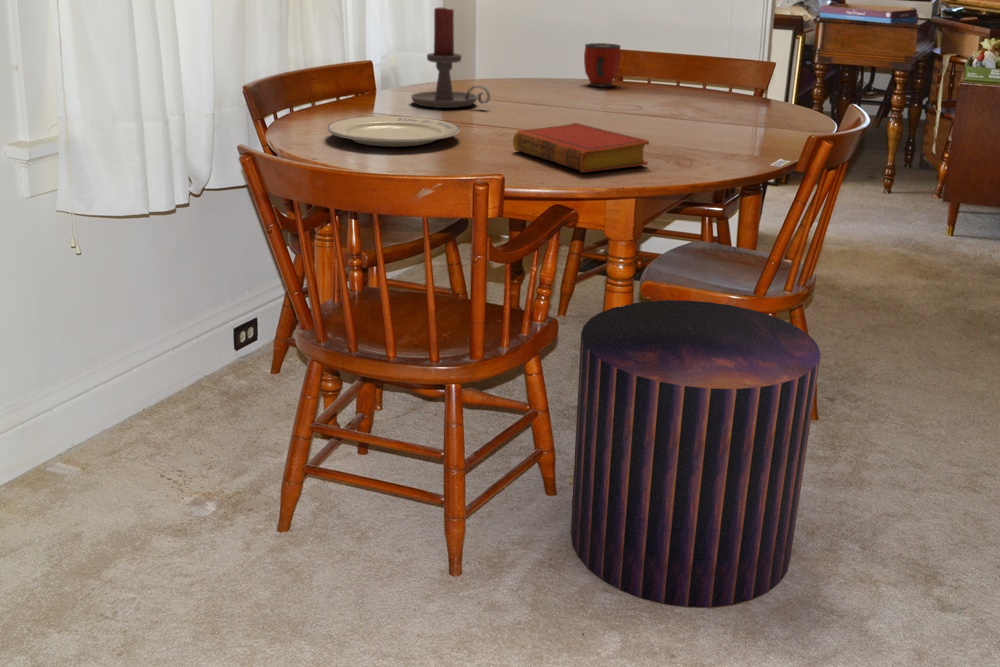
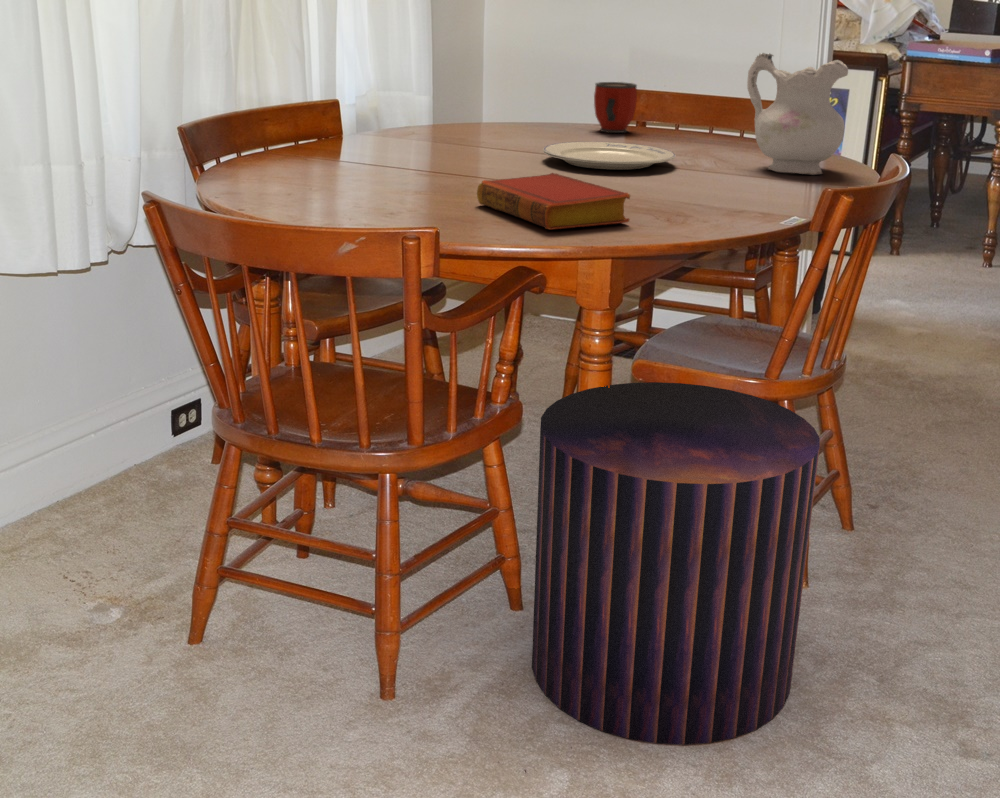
candle holder: present [411,7,490,108] -> none [379,37,470,155]
ceramic pitcher: none [724,17,810,121] -> present [747,53,848,175]
plate: present [327,116,460,147] -> present [543,142,676,170]

